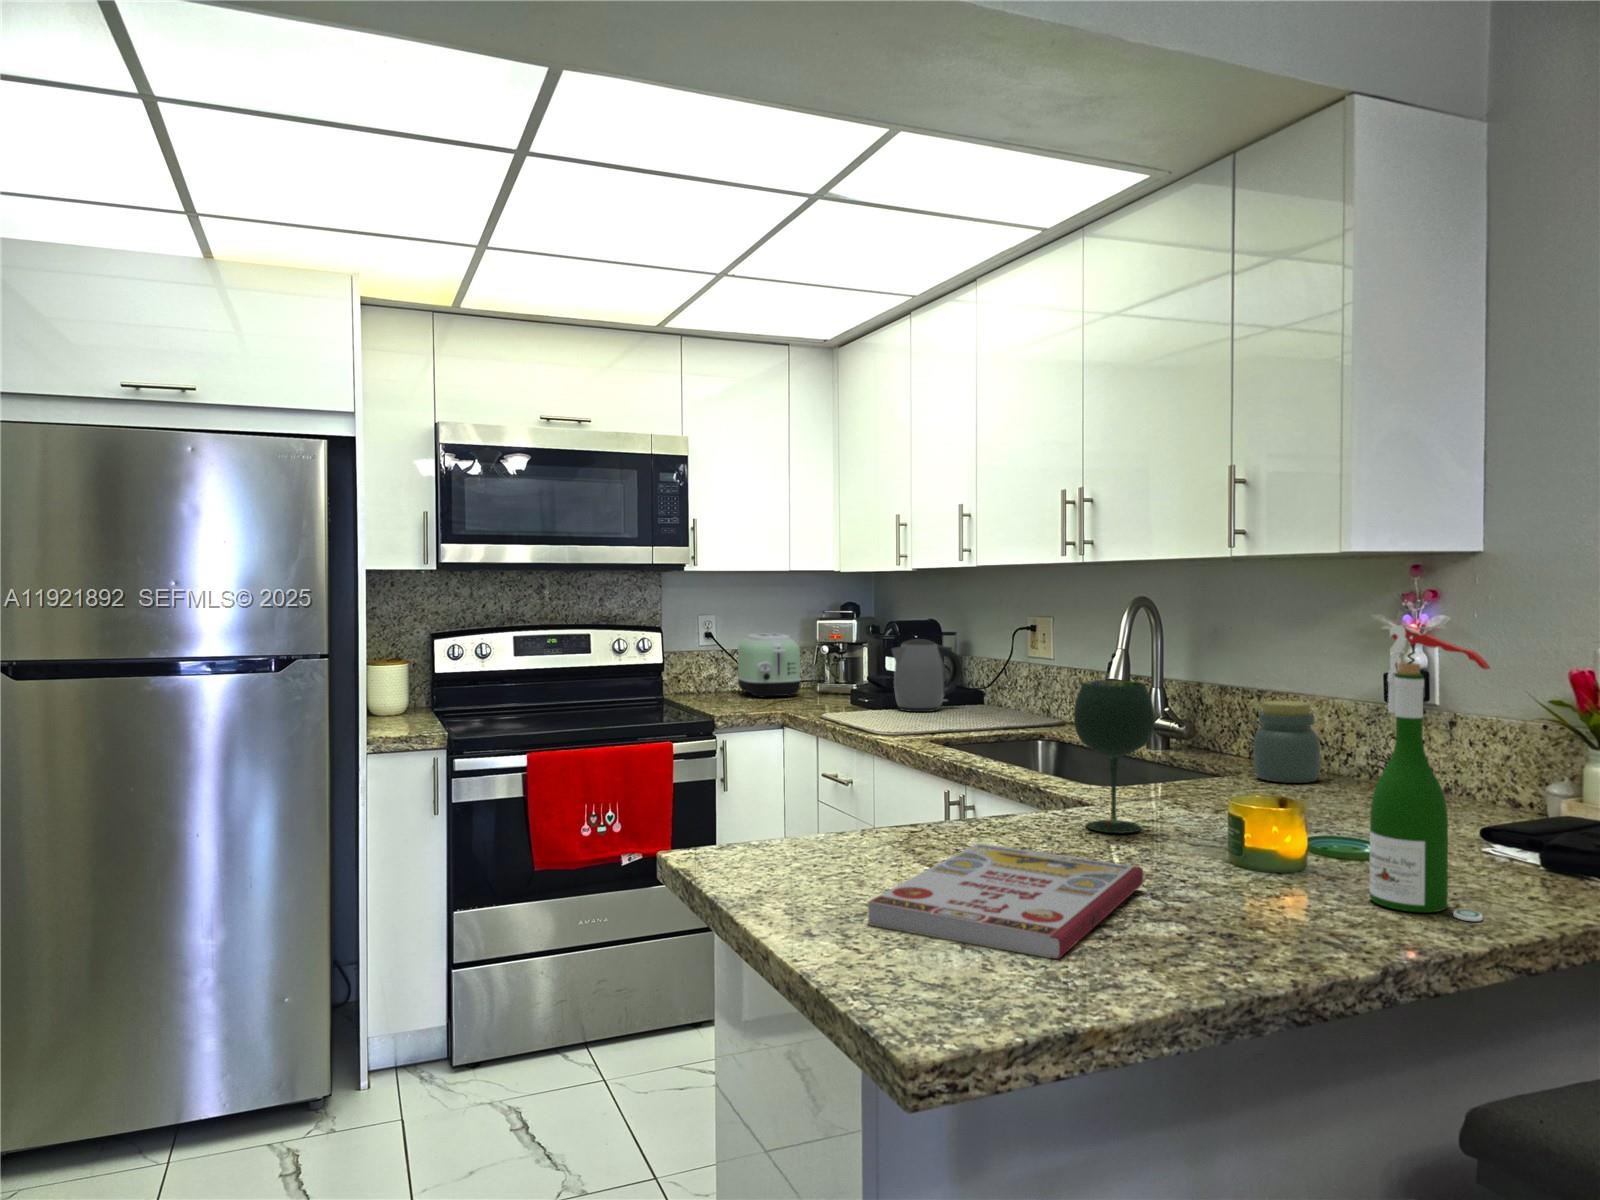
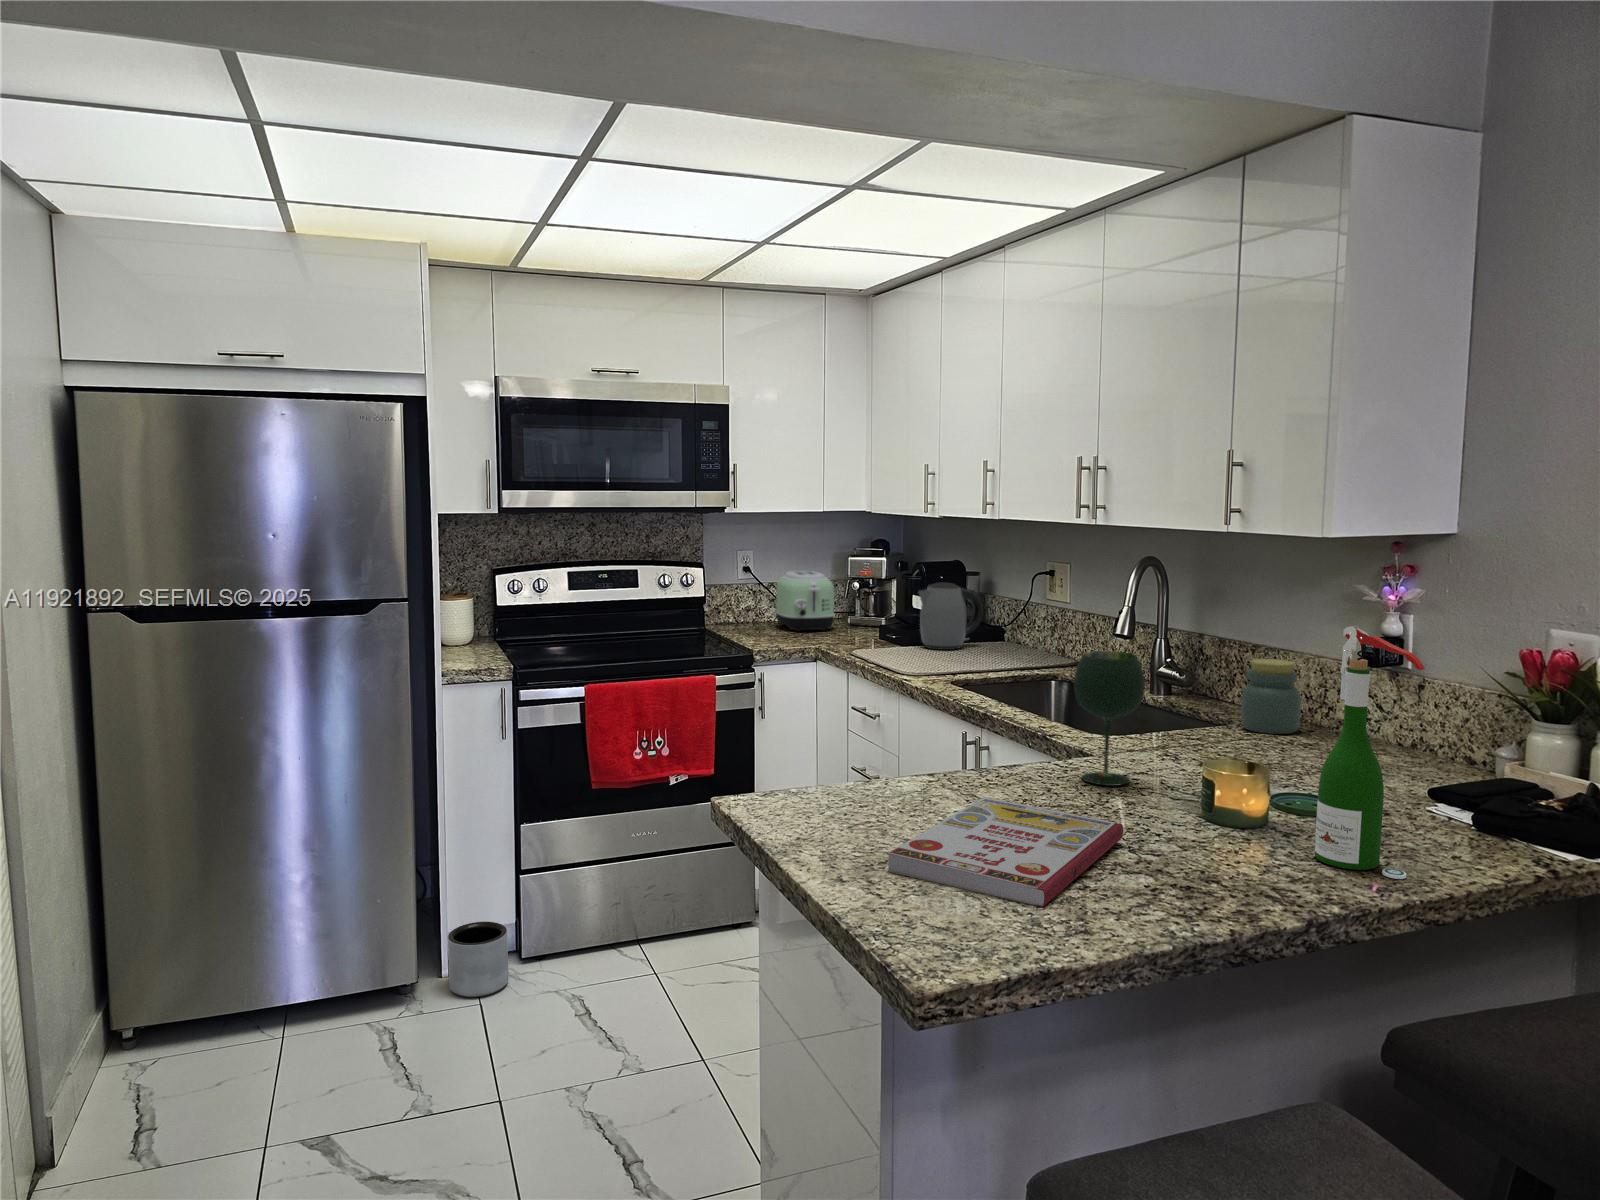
planter: none [364,1026,434,1115] -> present [448,922,509,997]

